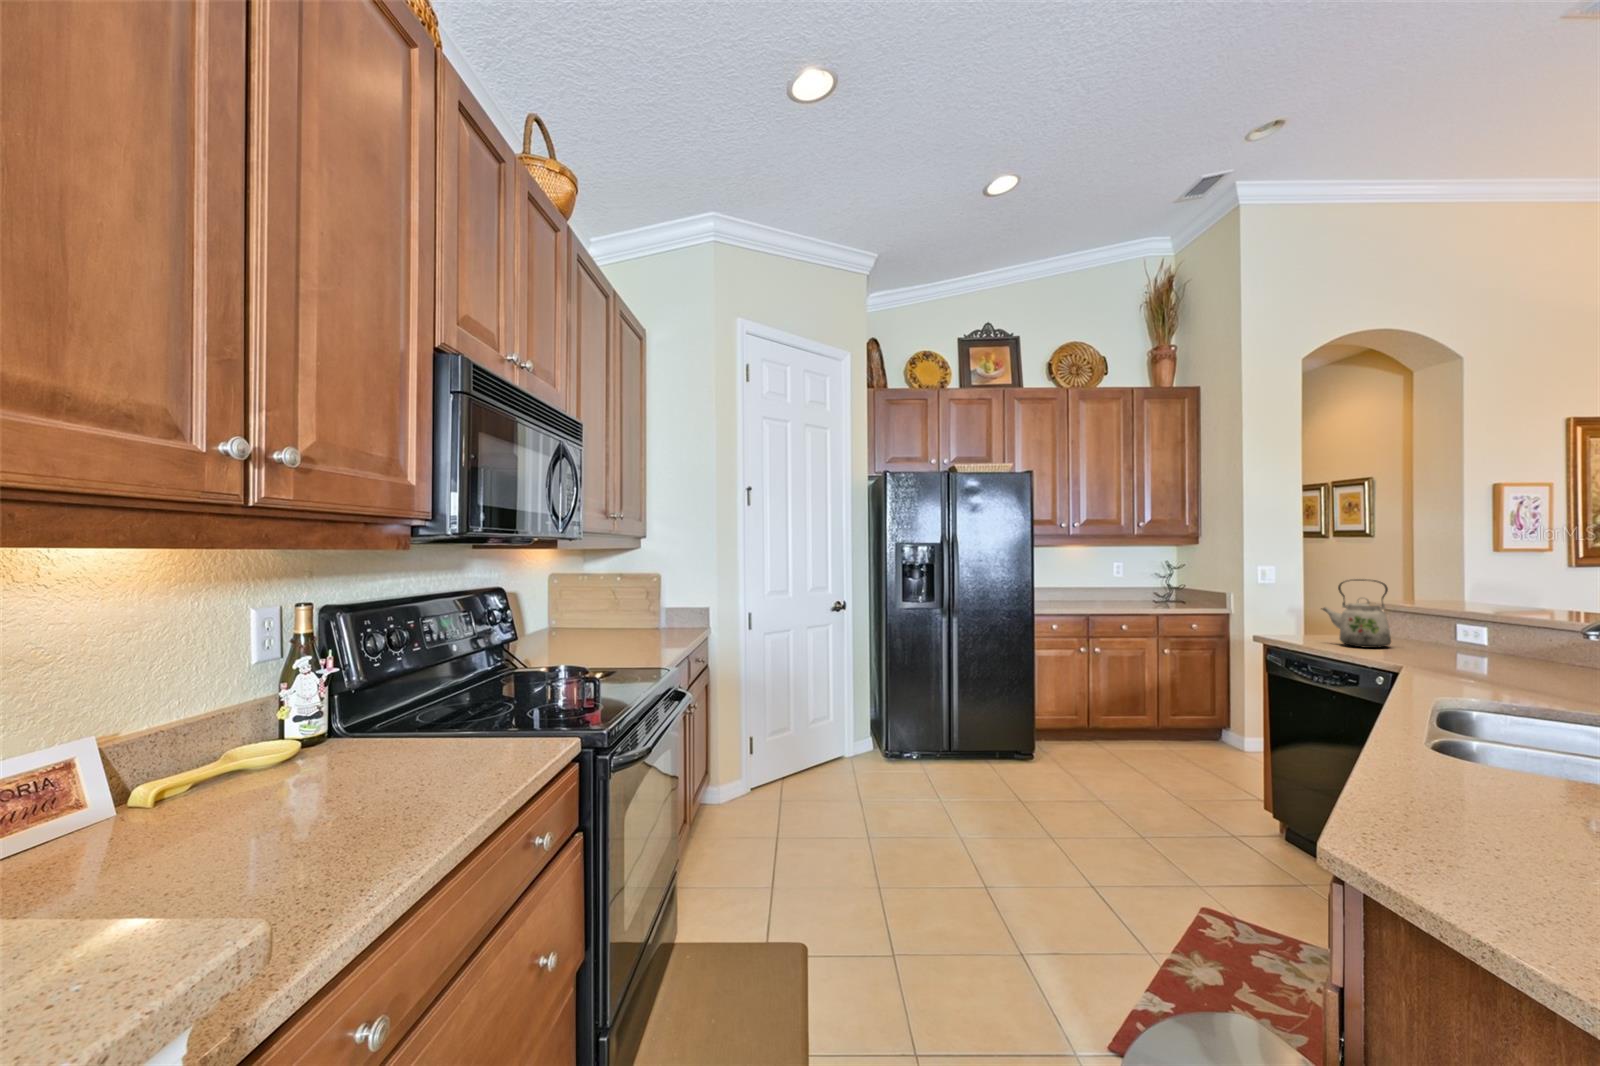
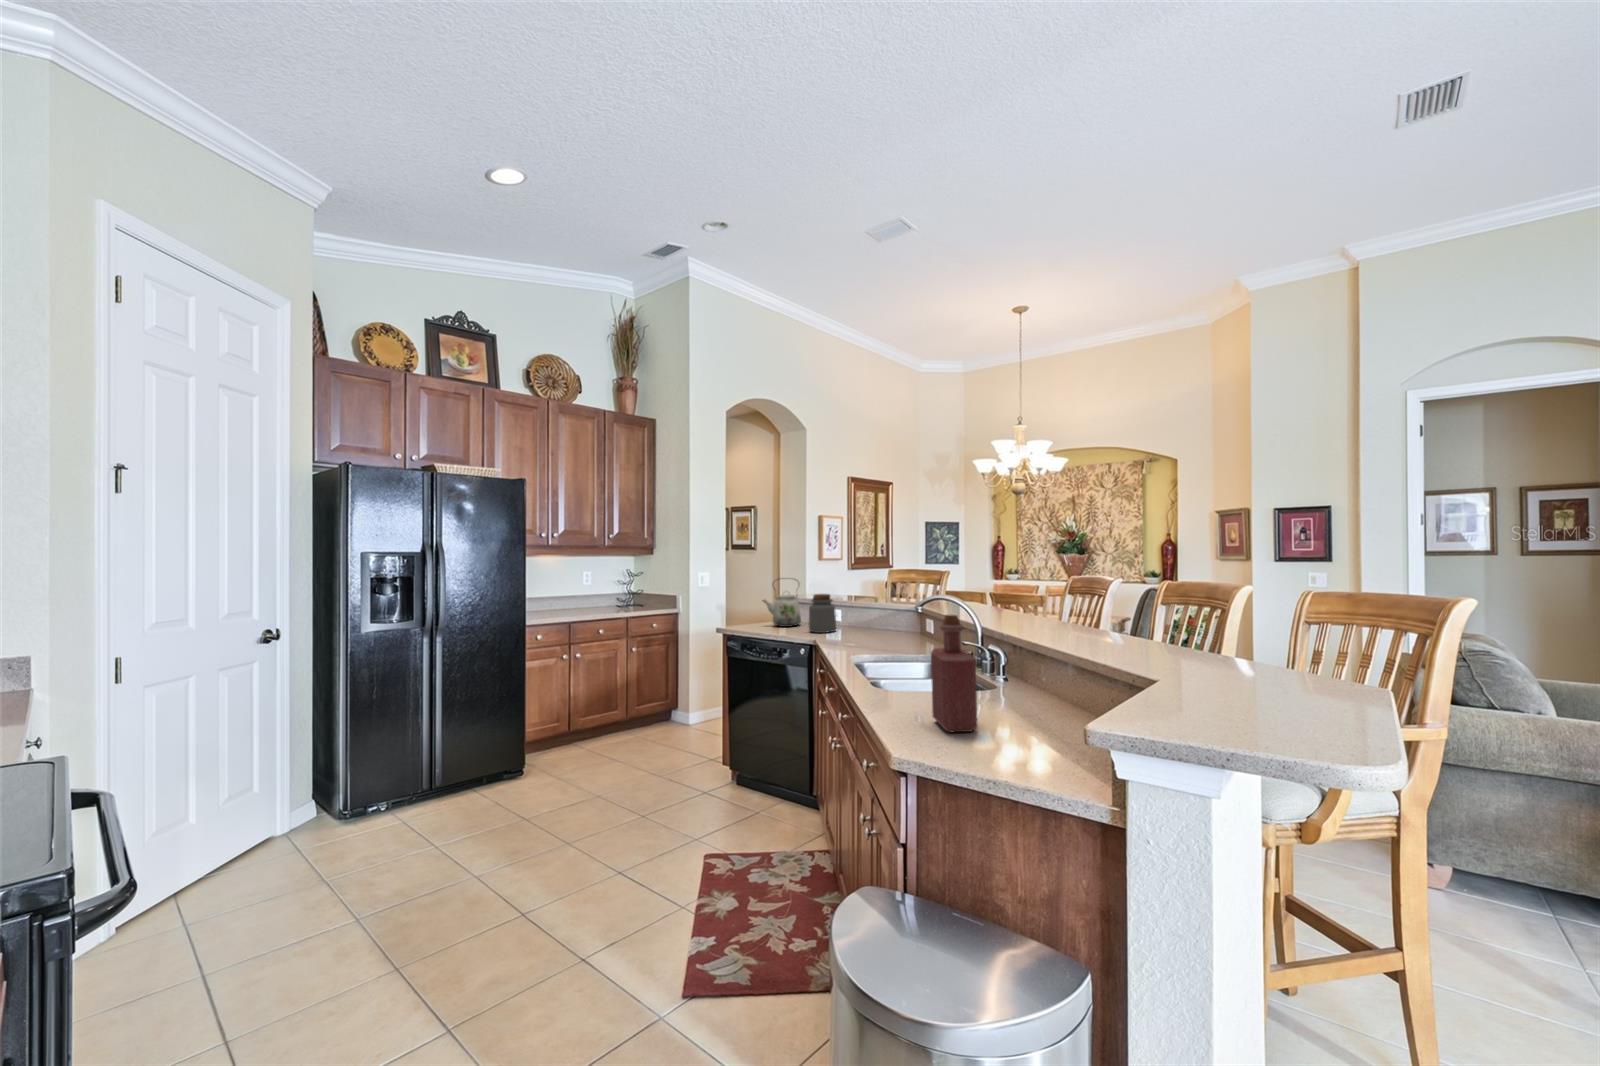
jar: none [1392,605,1448,663] -> present [809,594,836,633]
bottle: none [1440,650,1530,858] -> present [931,615,977,732]

